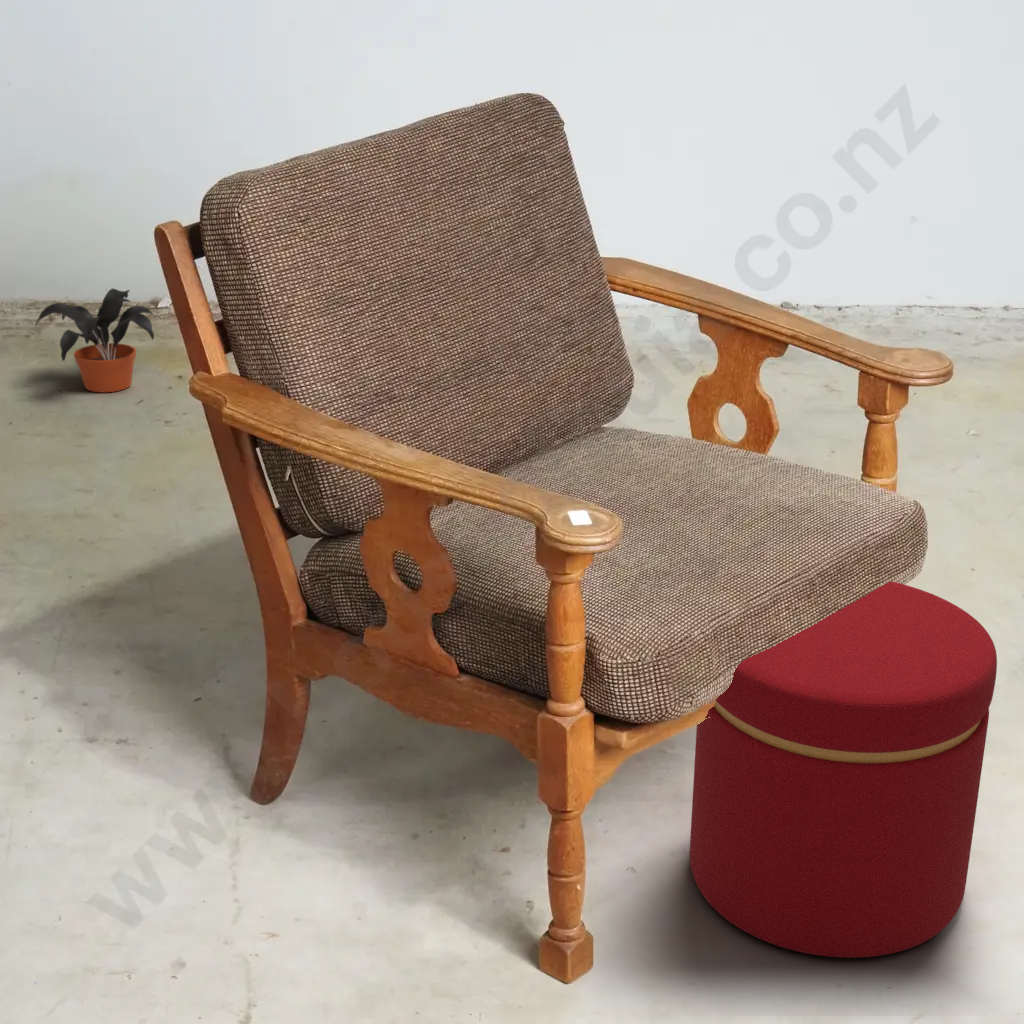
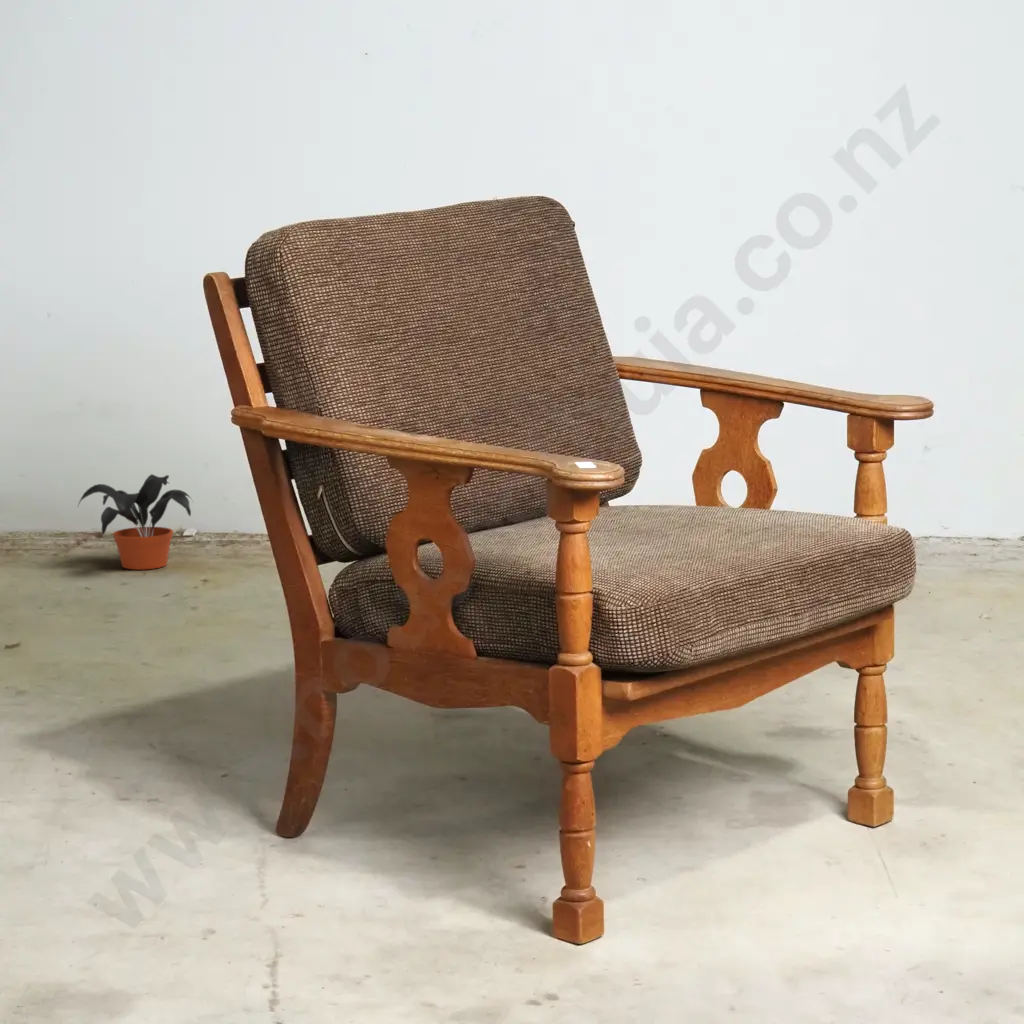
ottoman: present [690,582,997,958] -> none [702,586,982,926]

